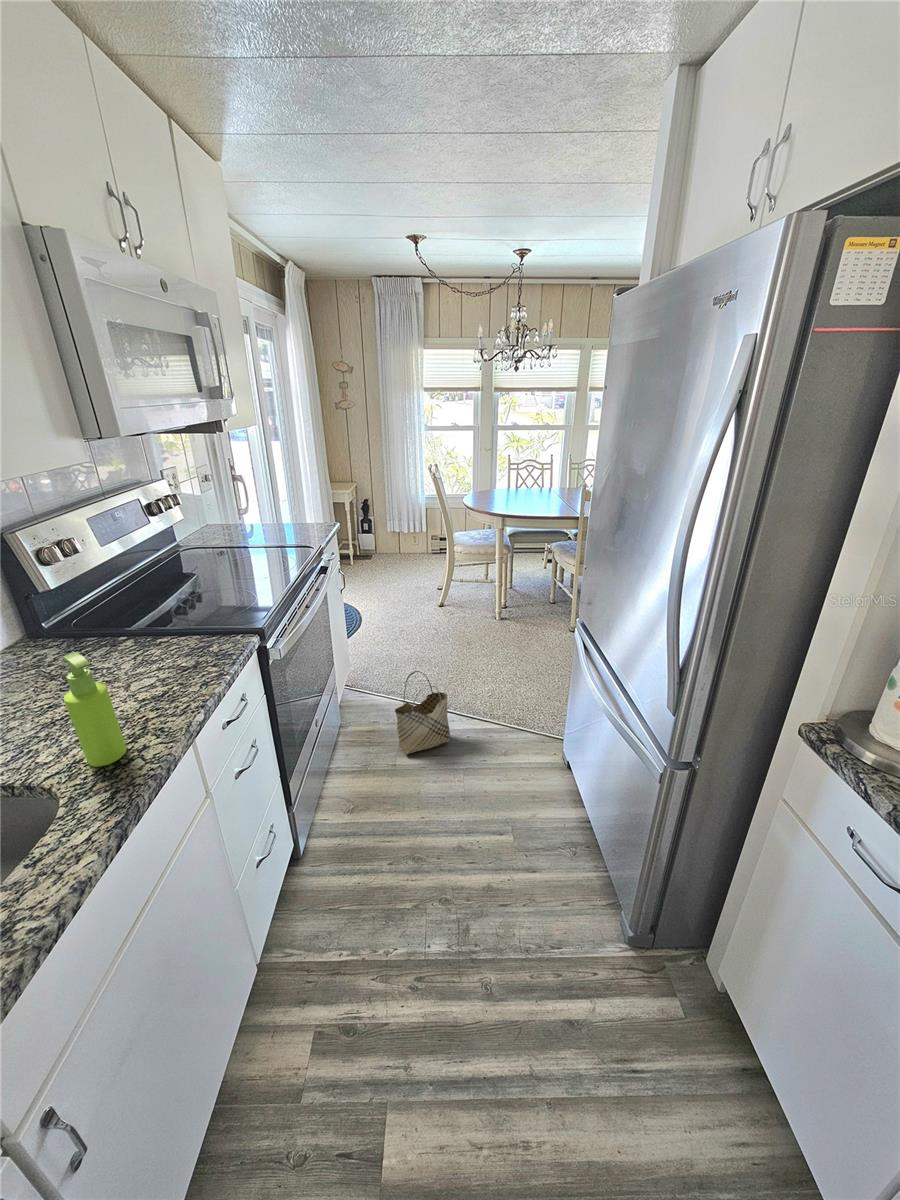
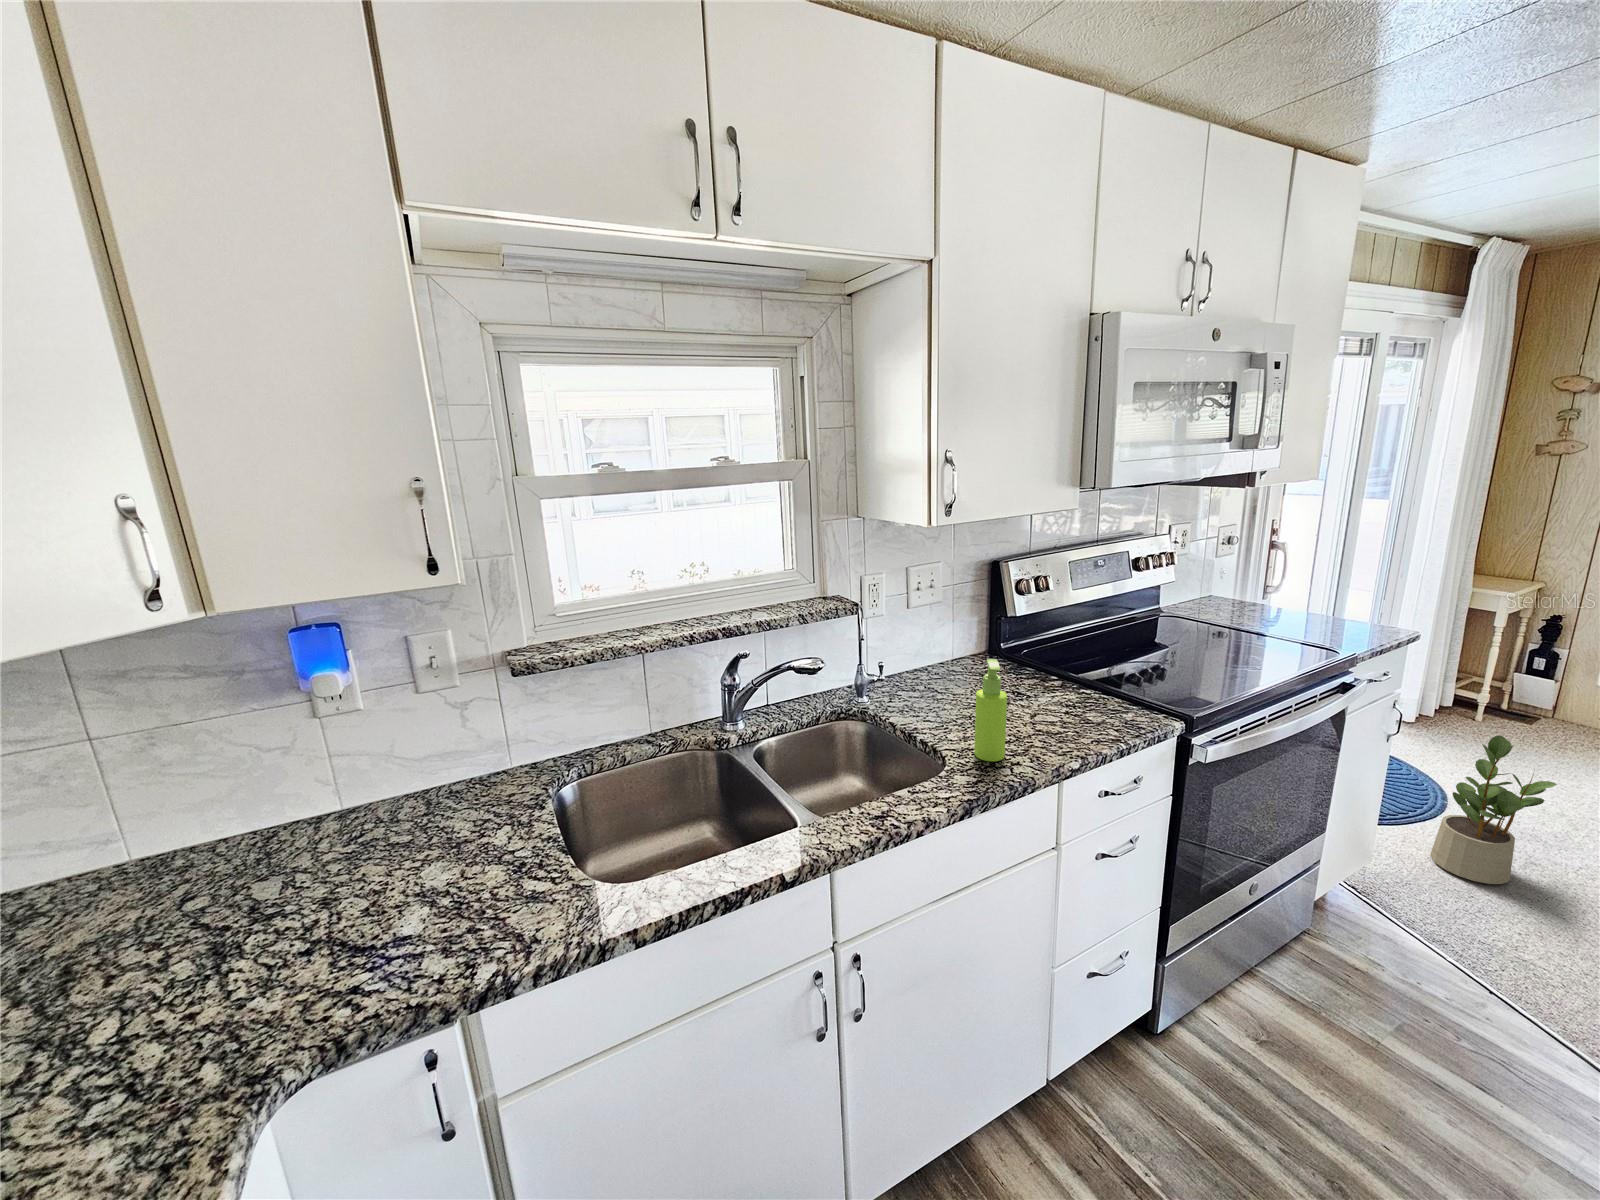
potted plant: none [366,571,402,652] -> present [1430,736,1557,884]
woven basket: present [395,671,450,755] -> none [1405,918,1559,1091]

